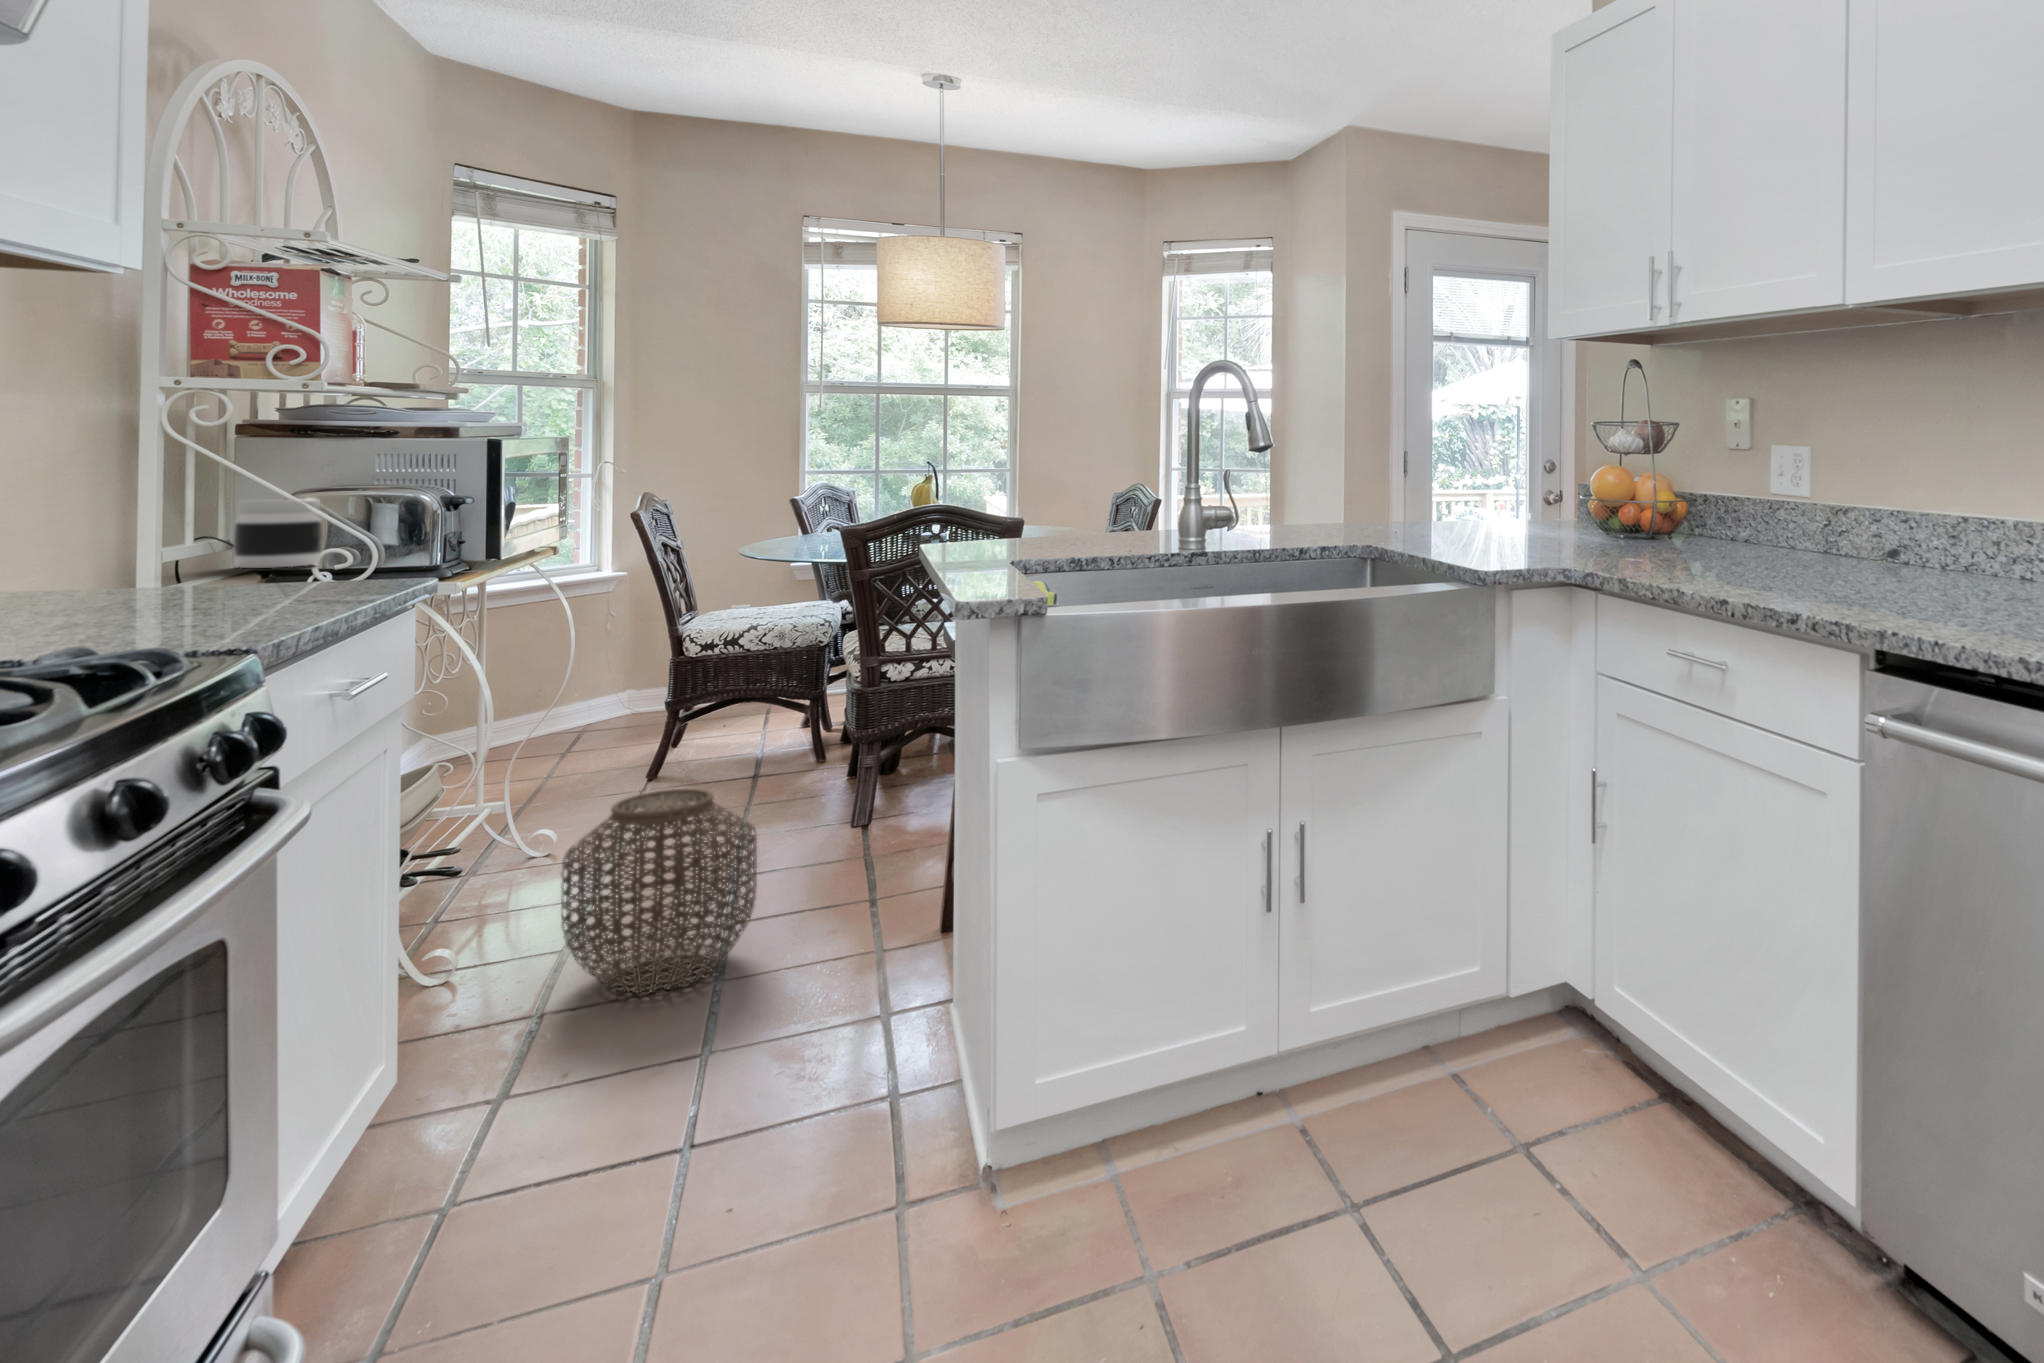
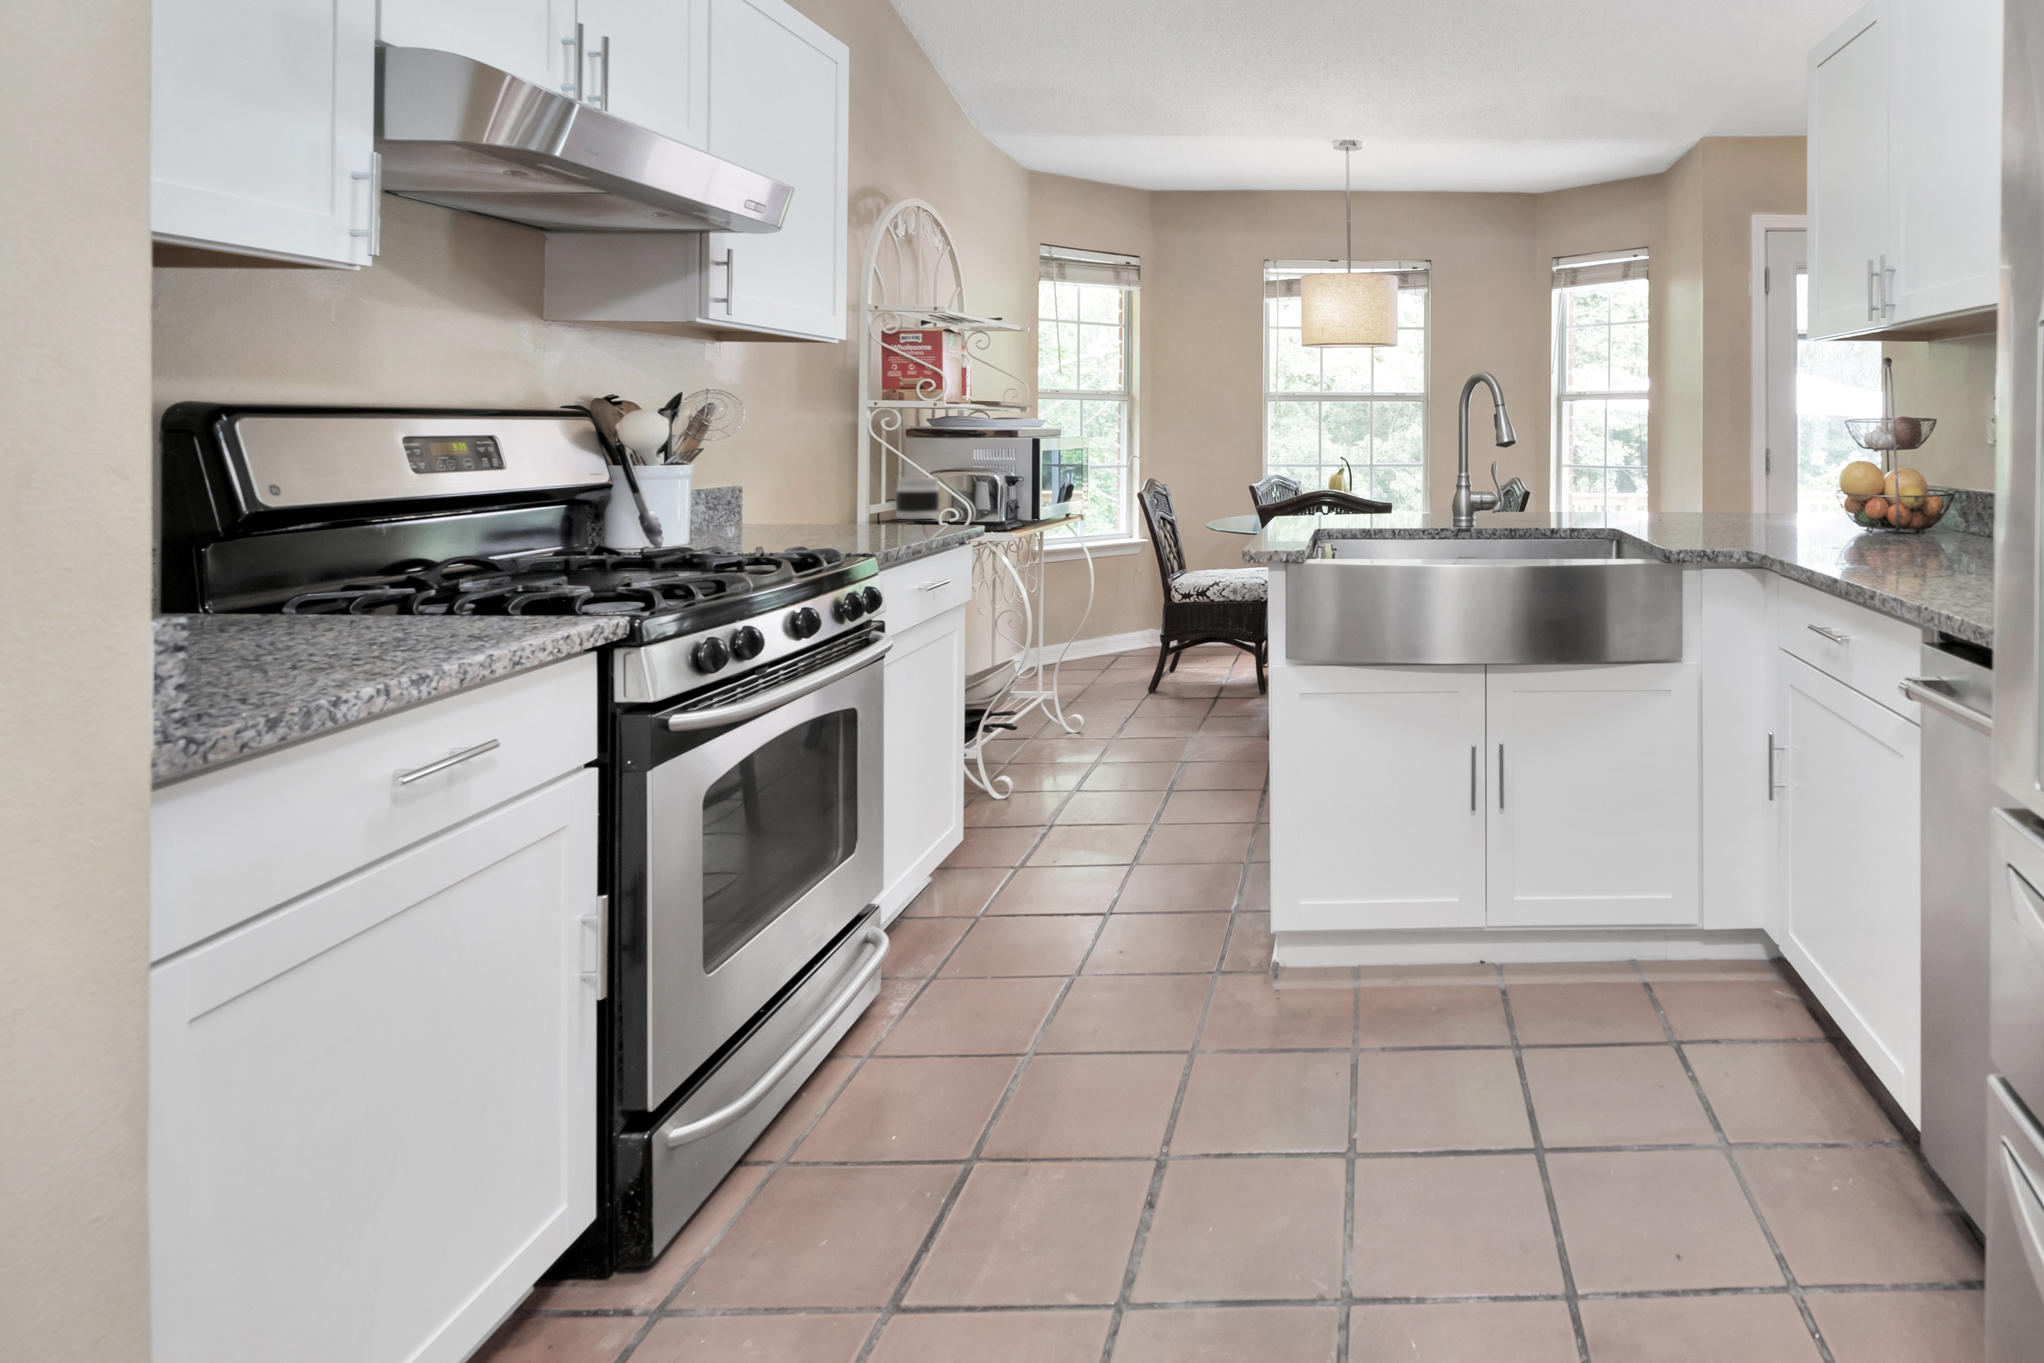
woven basket: present [561,789,757,993] -> none [1066,682,1184,816]

